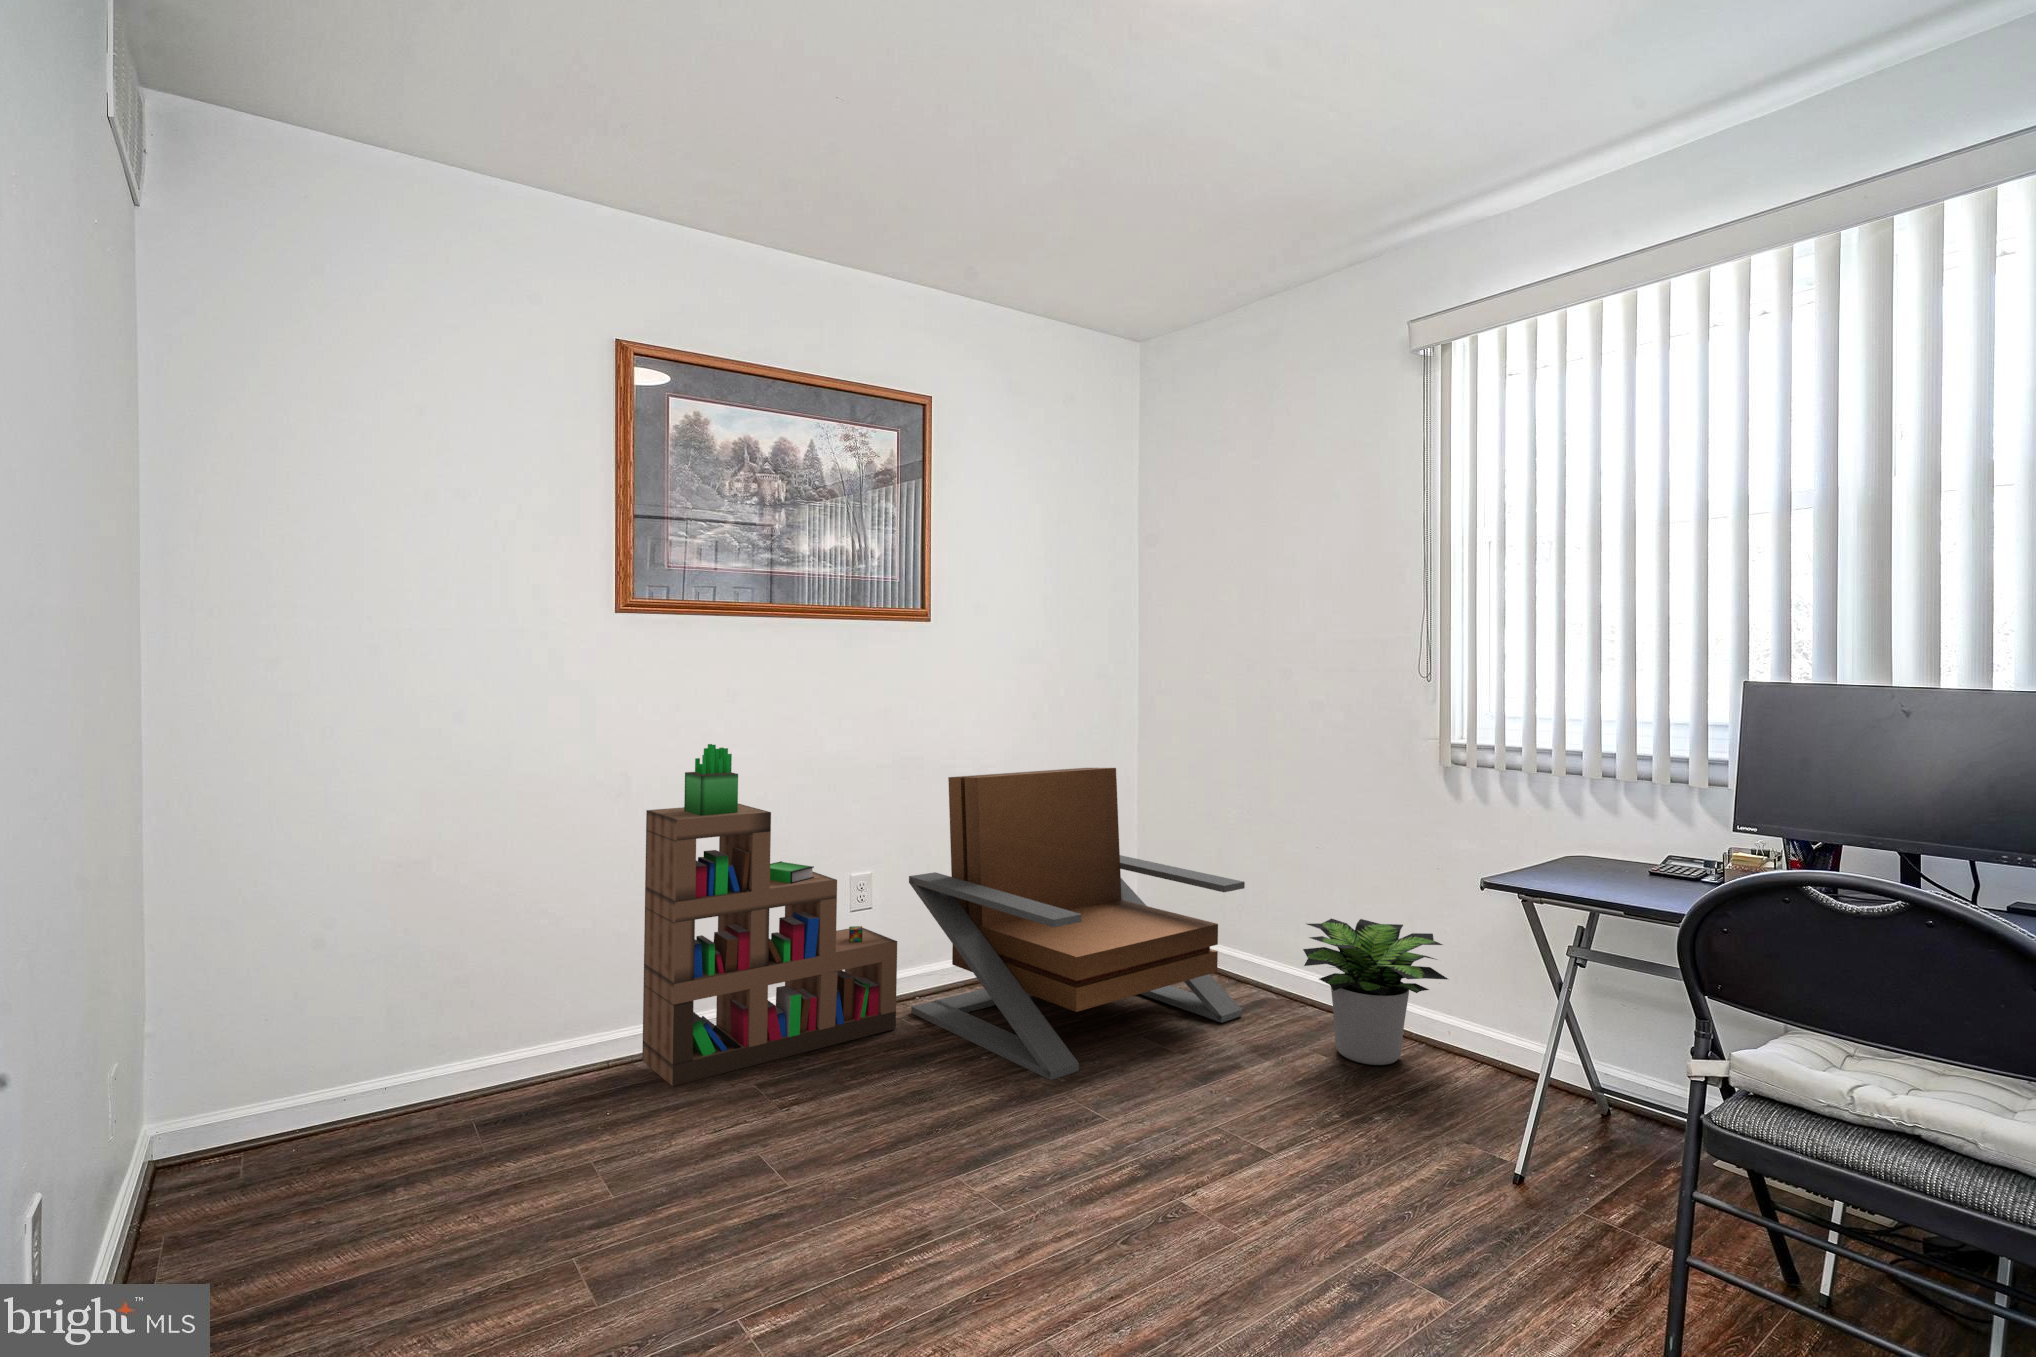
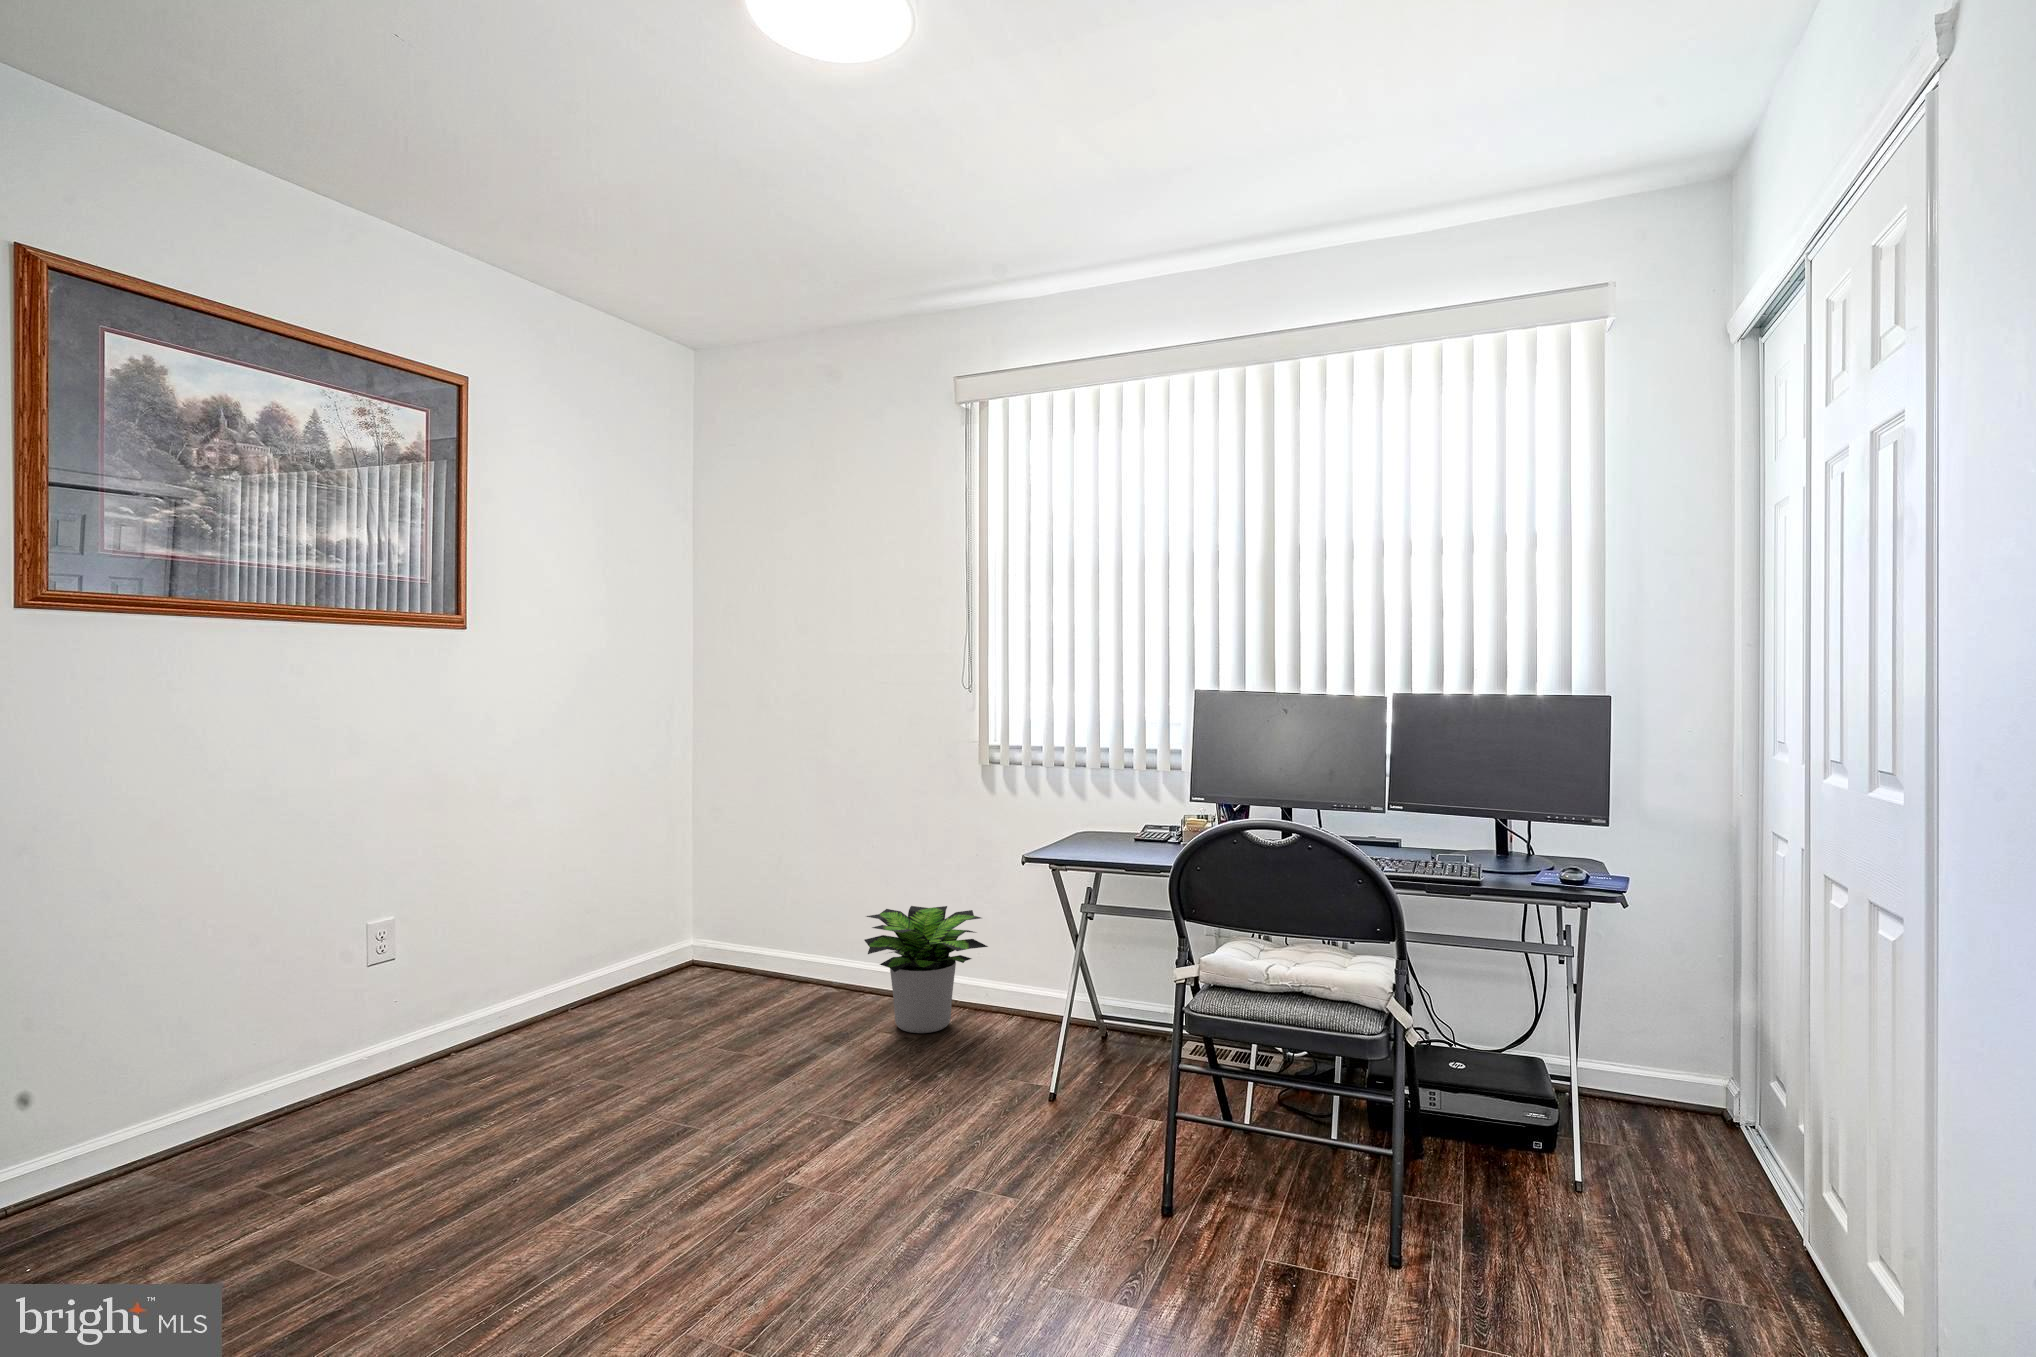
bookshelf: present [642,744,897,1086] -> none [81,790,435,1213]
lounge chair: present [909,768,1245,1080] -> none [443,786,807,1106]

